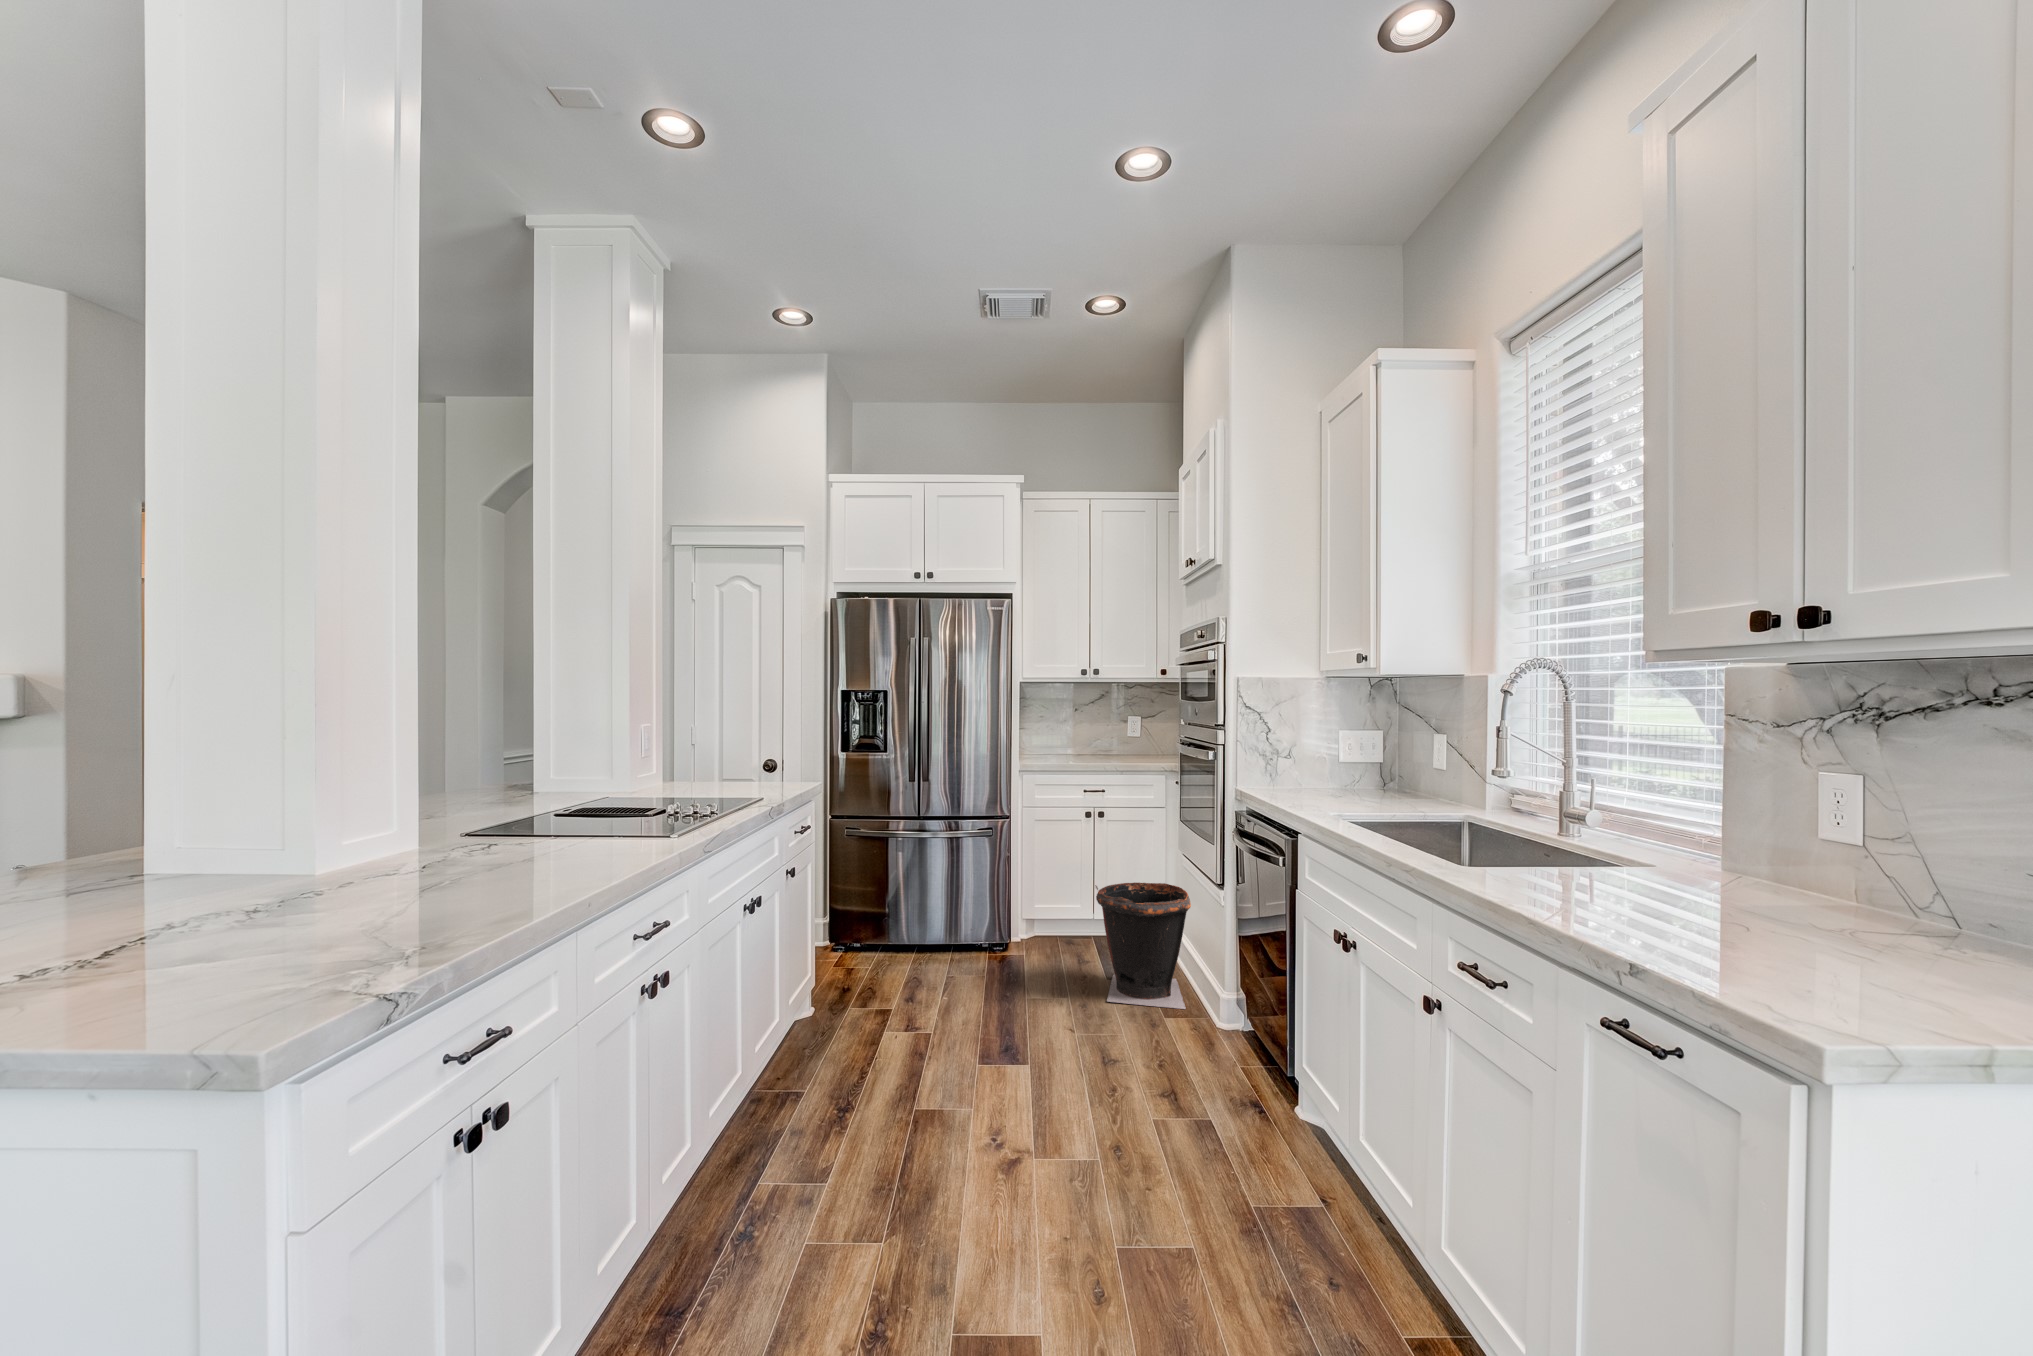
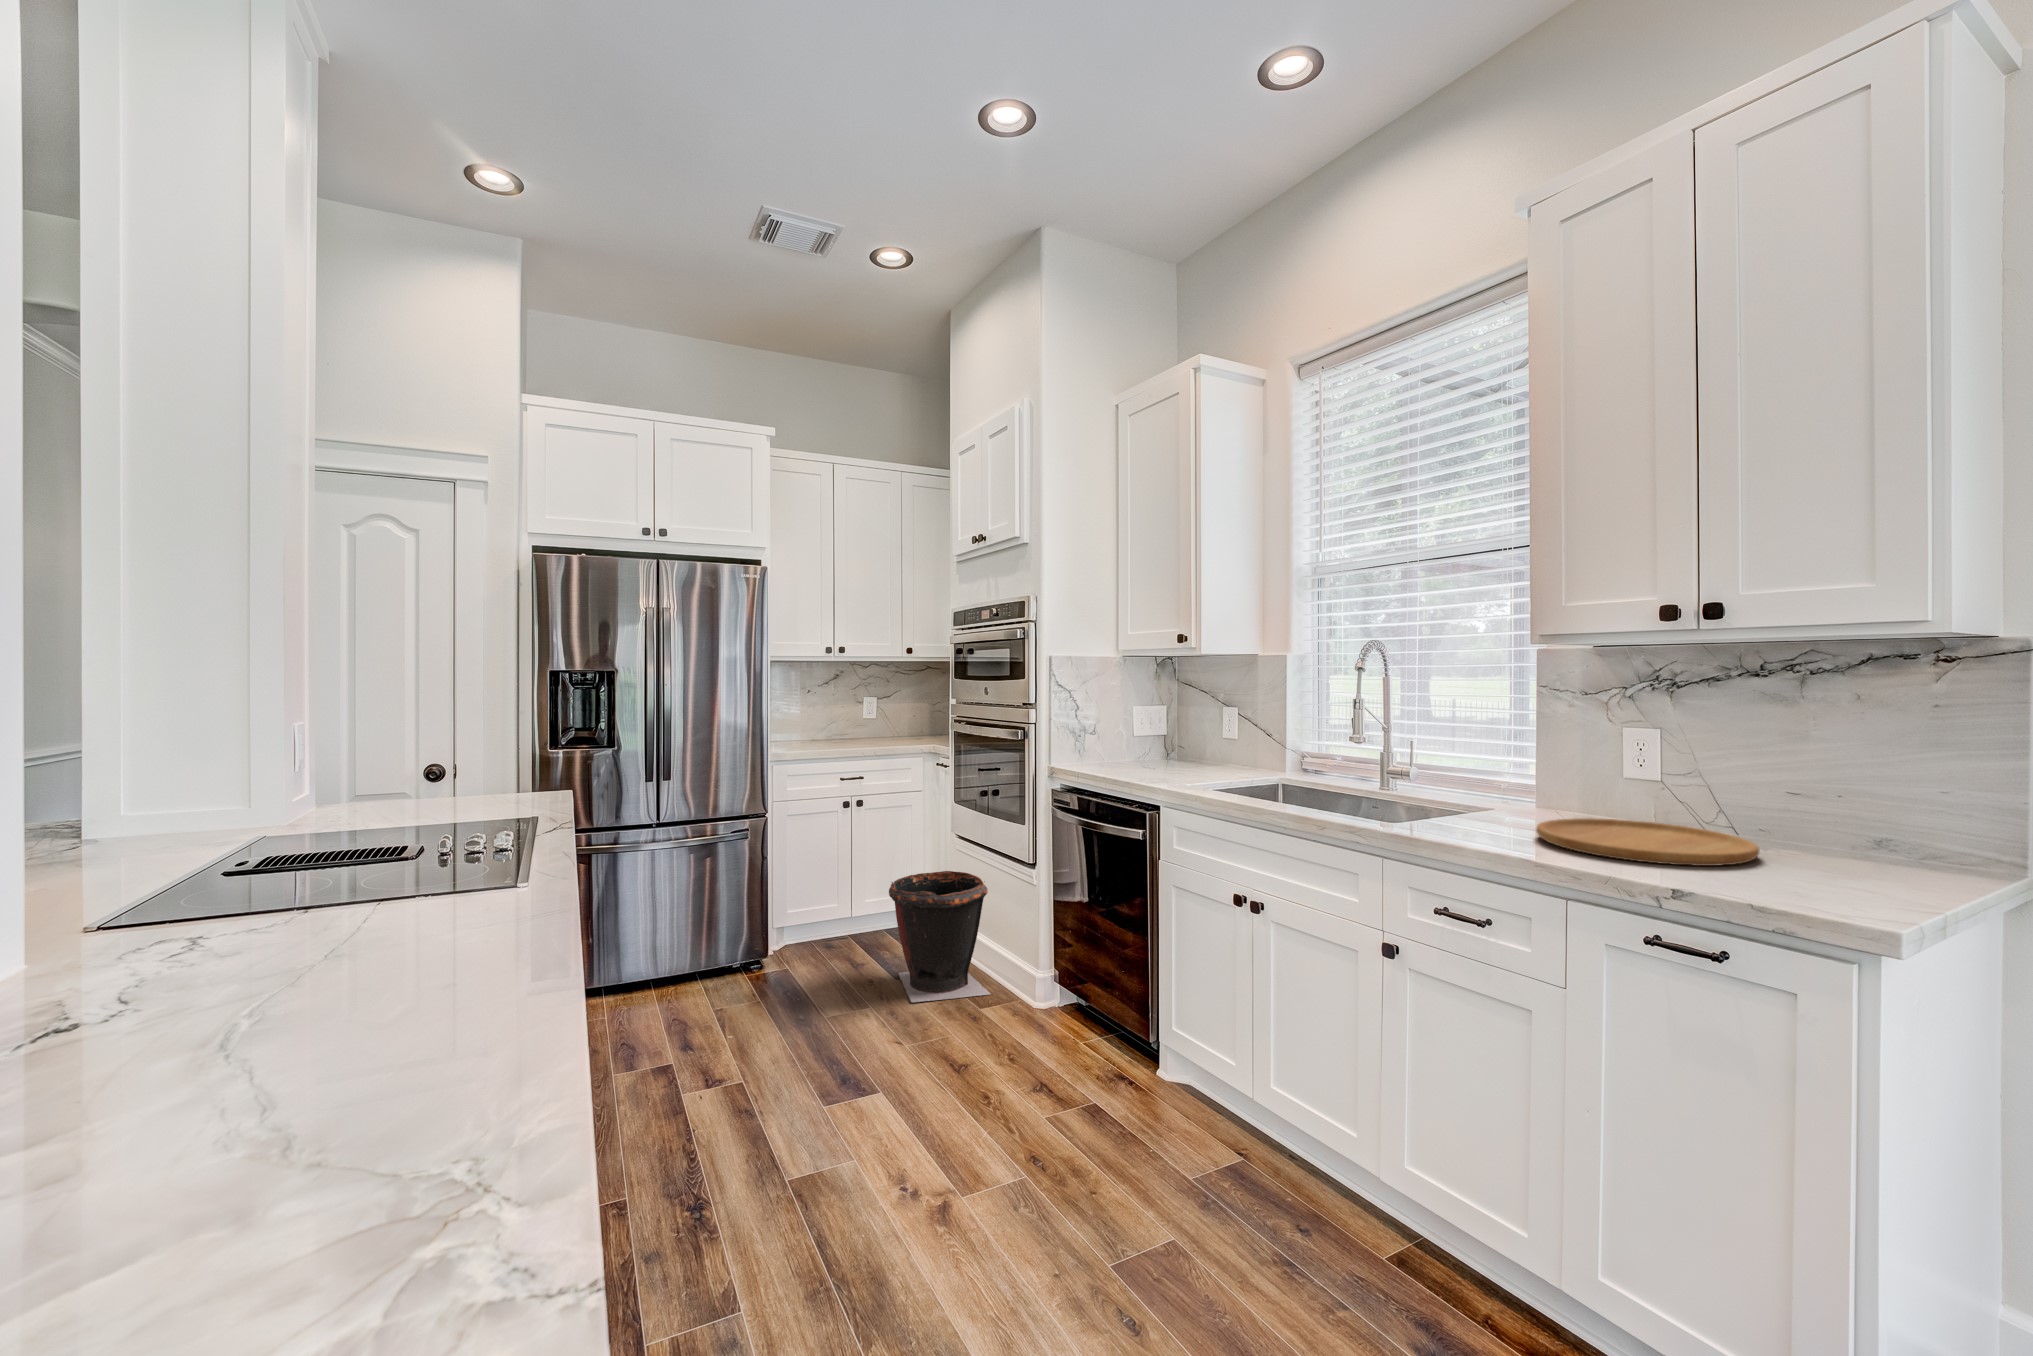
cutting board: none [1595,880,1900,955] -> present [1536,818,1760,866]

